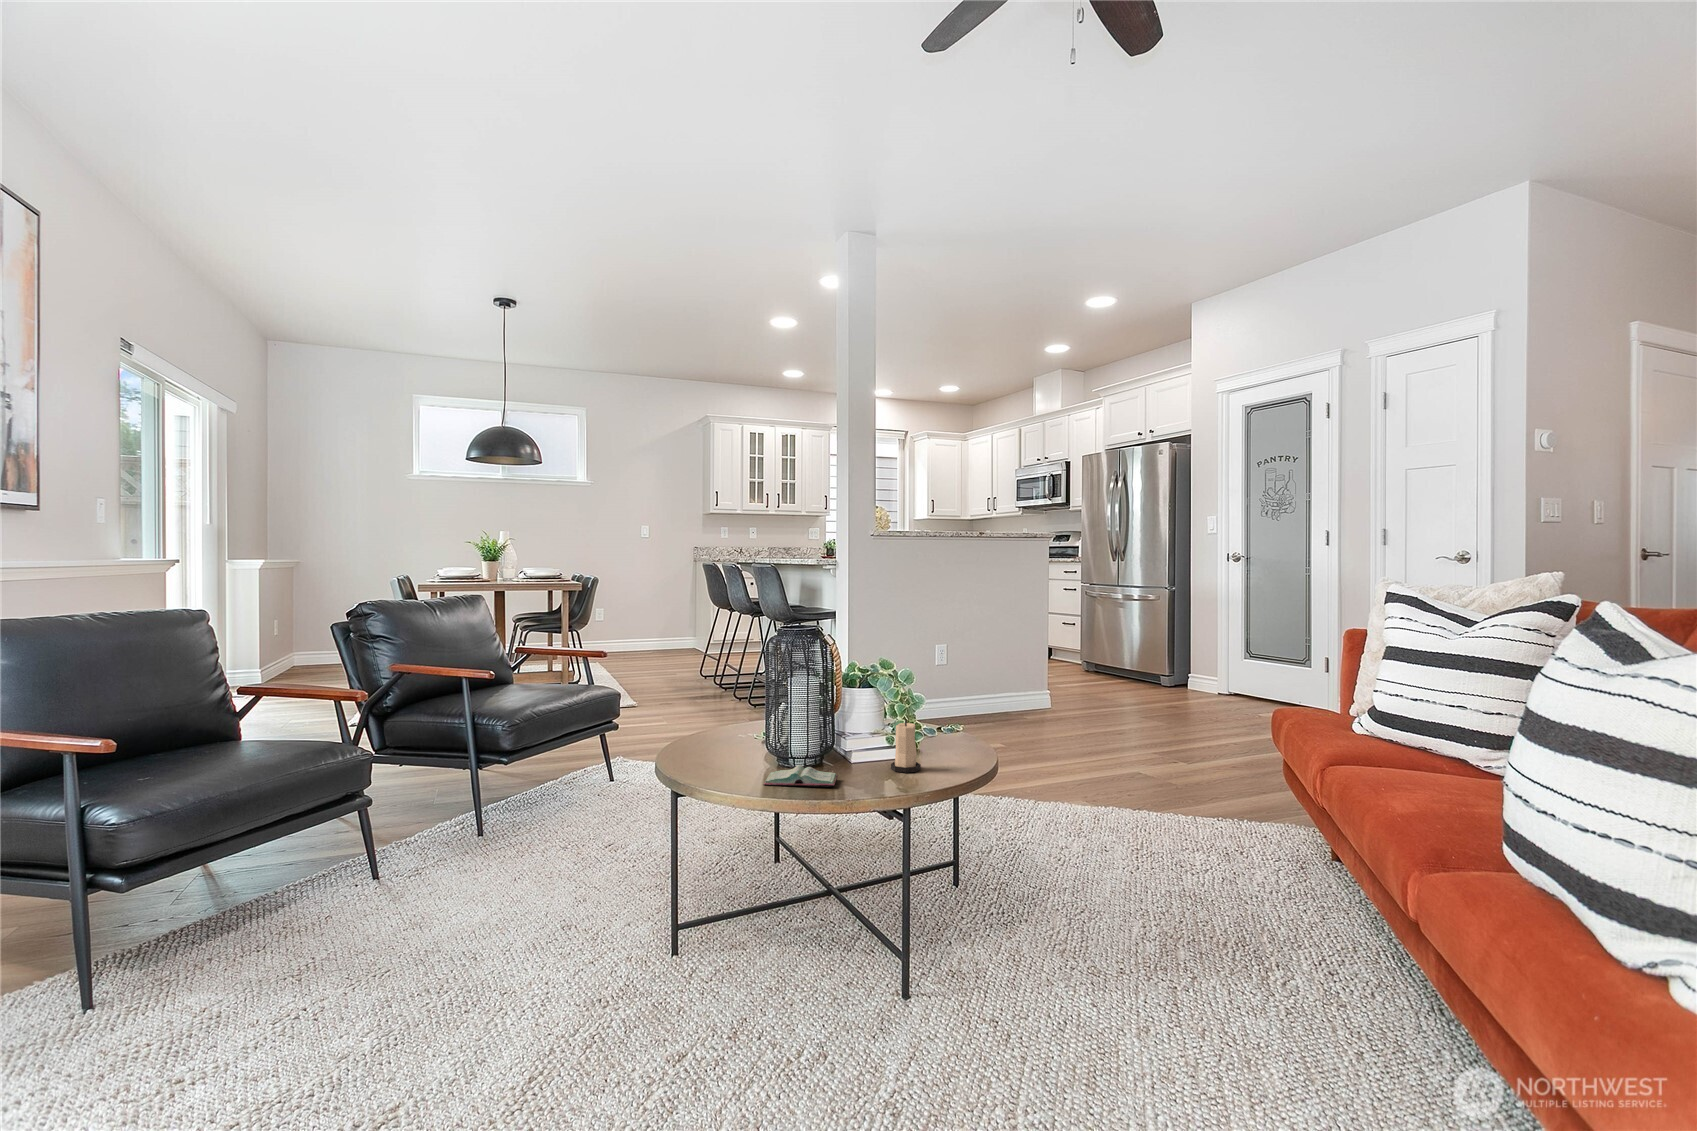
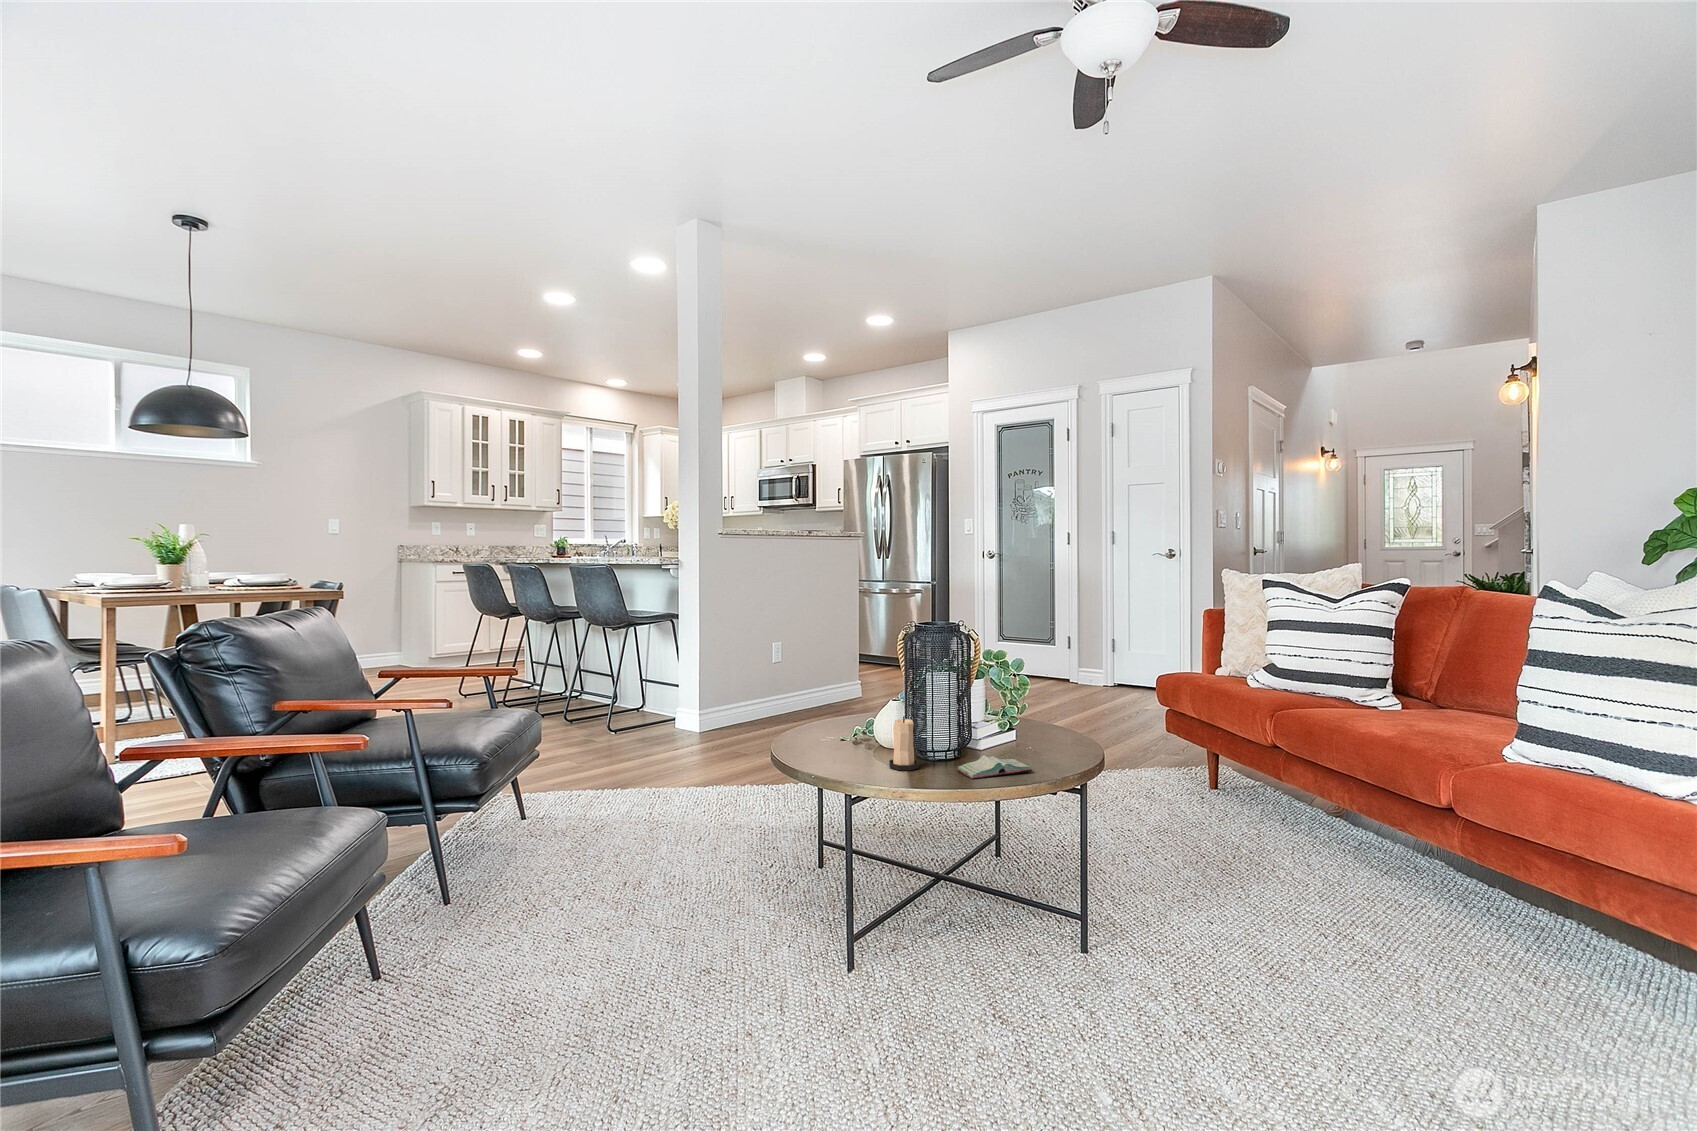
candle: present [891,720,921,773] -> present [889,716,919,770]

